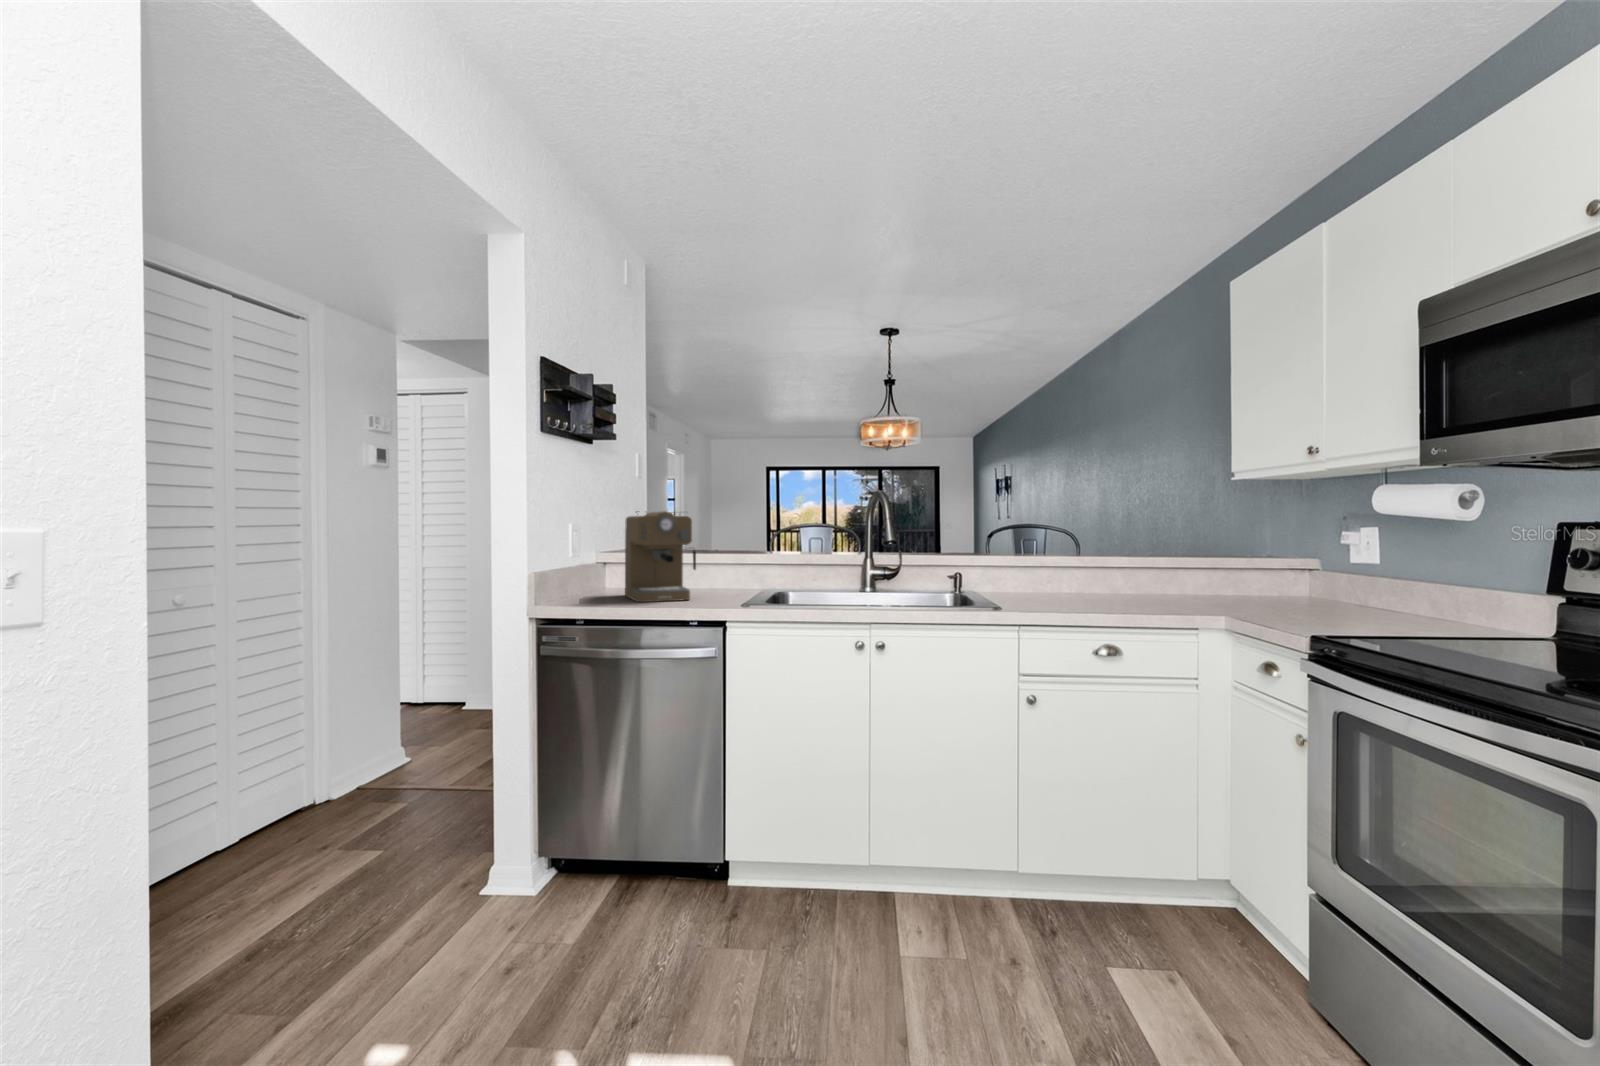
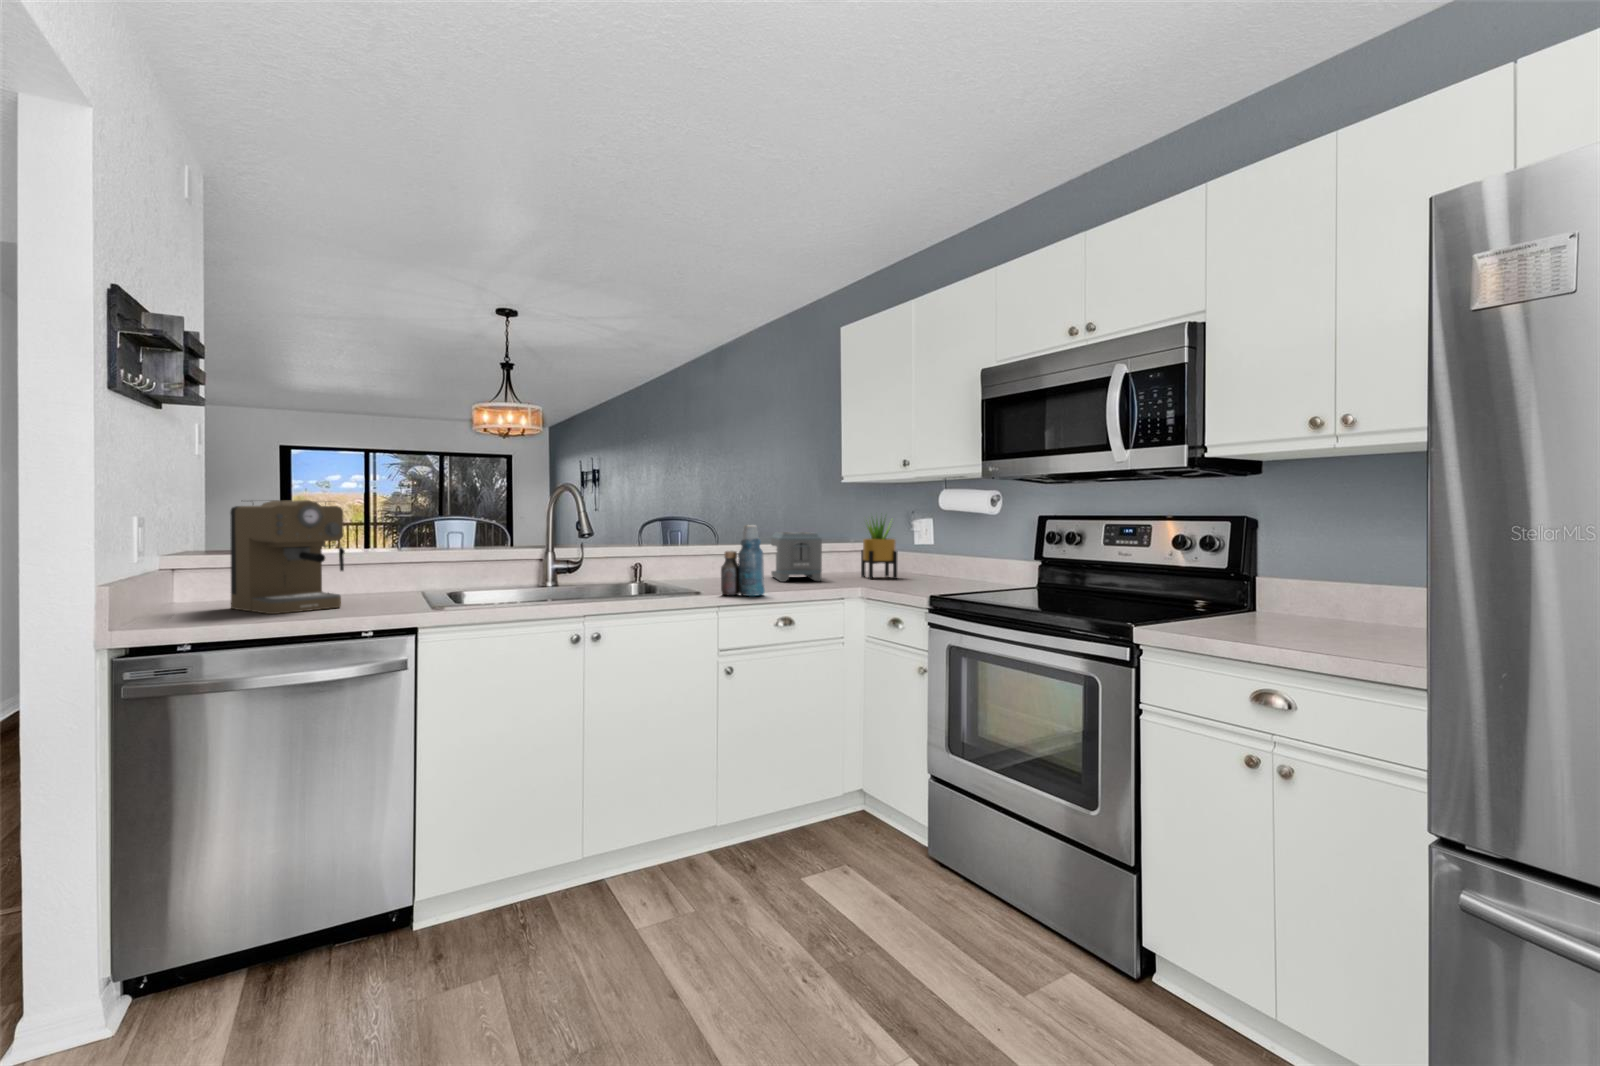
potted plant: none [1253,520,1314,608] -> present [861,520,897,579]
bottle: none [1030,536,1080,617] -> present [721,525,765,596]
toaster: none [1131,544,1190,605] -> present [771,532,822,582]

